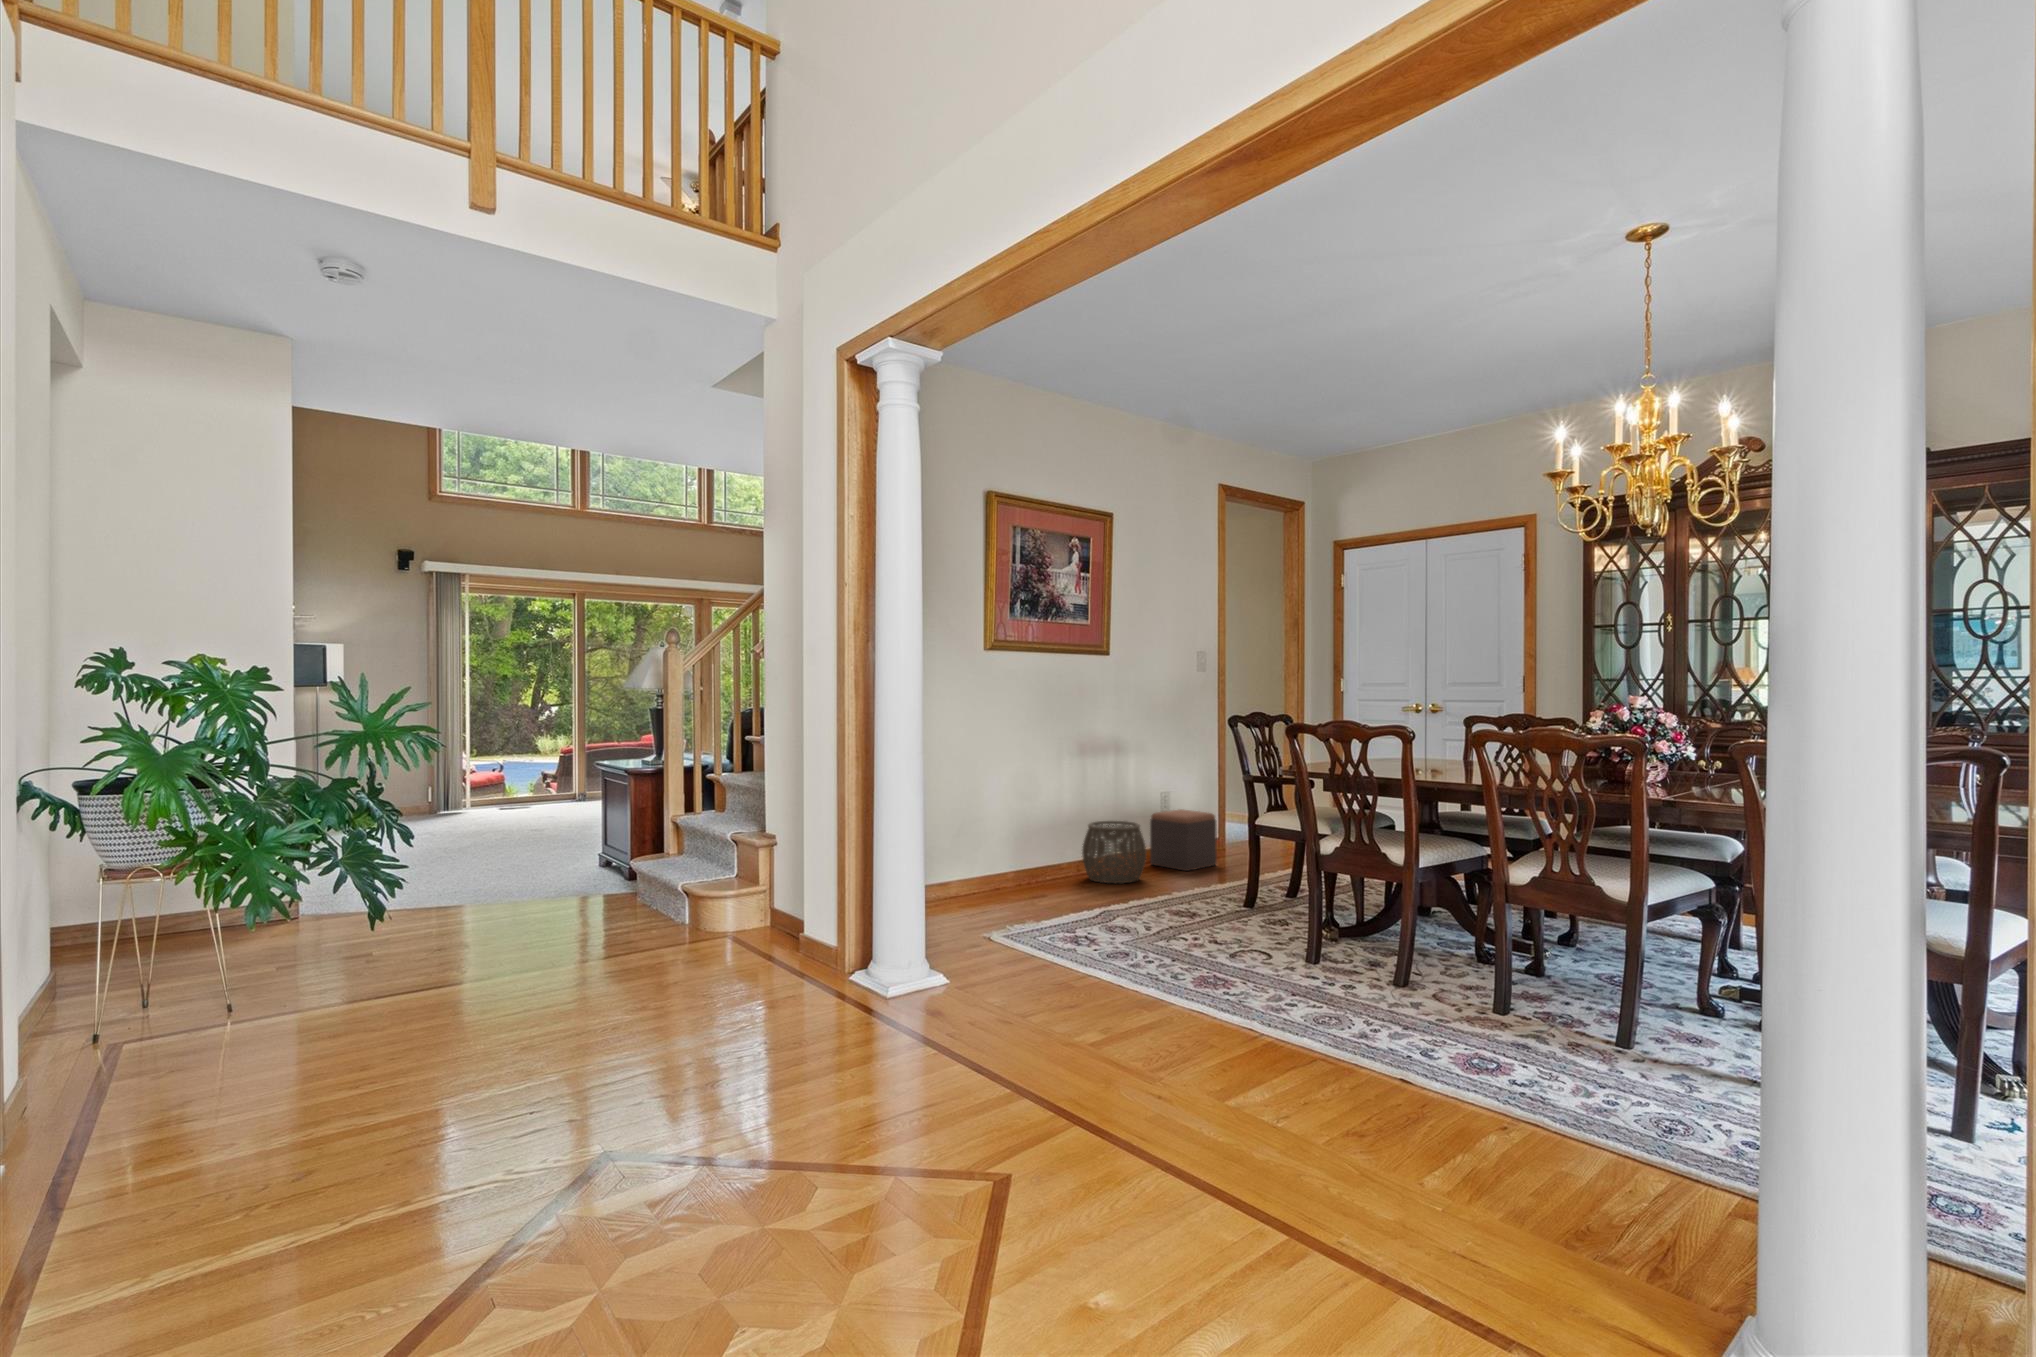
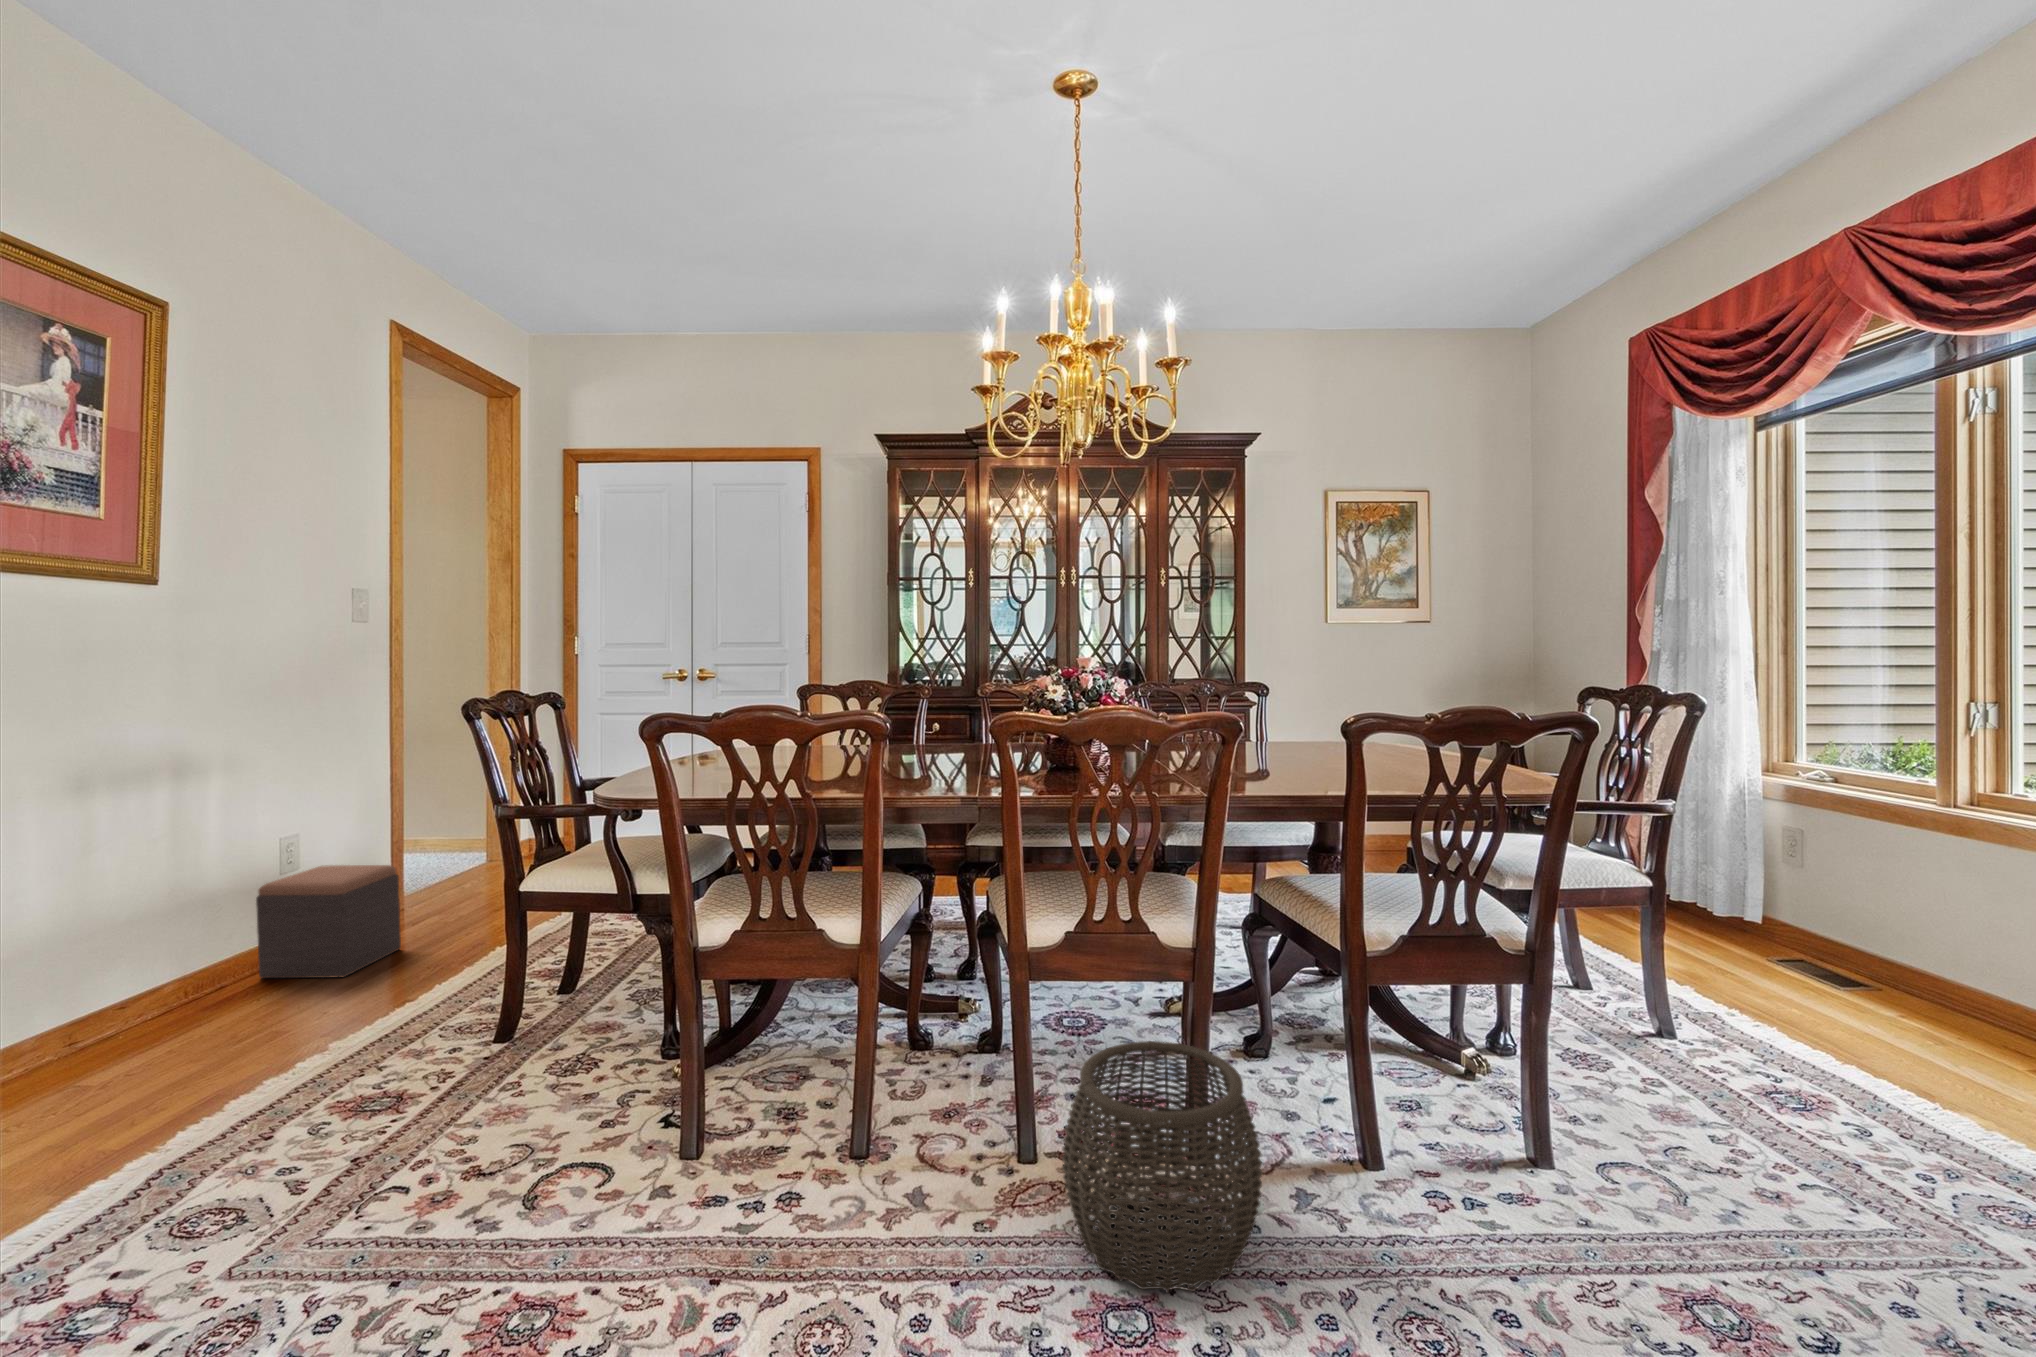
woven basket: present [1082,821,1146,884] -> present [1062,1041,1262,1292]

